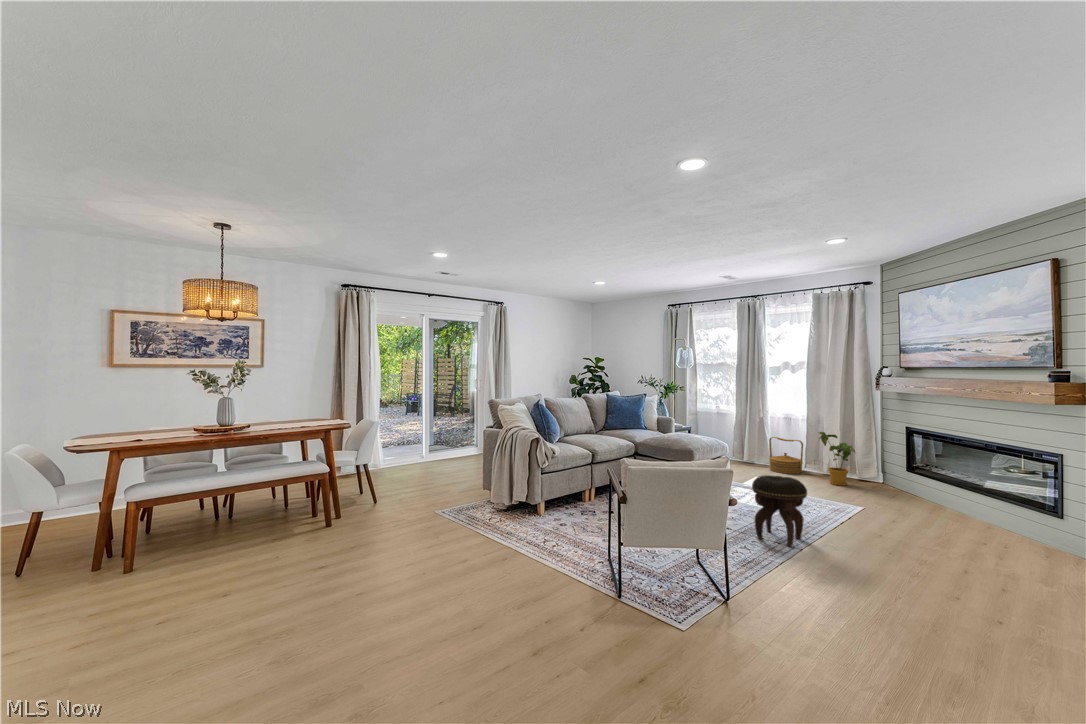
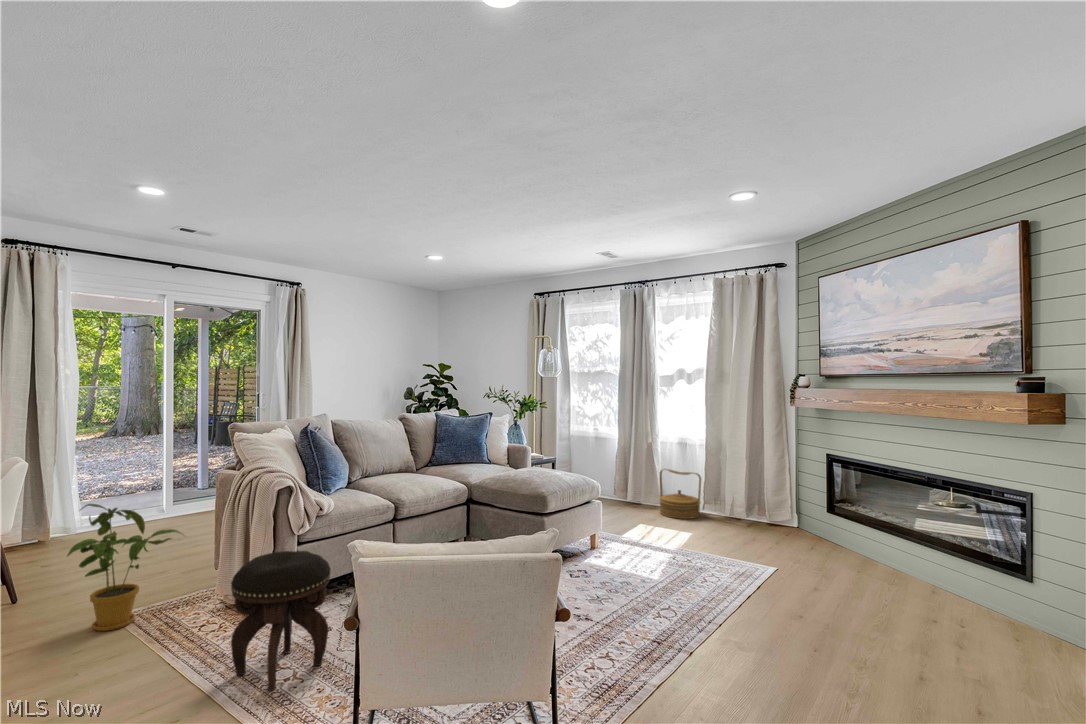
house plant: present [819,432,855,486] -> present [67,504,181,631]
footstool: present [752,475,807,547] -> present [231,551,331,691]

